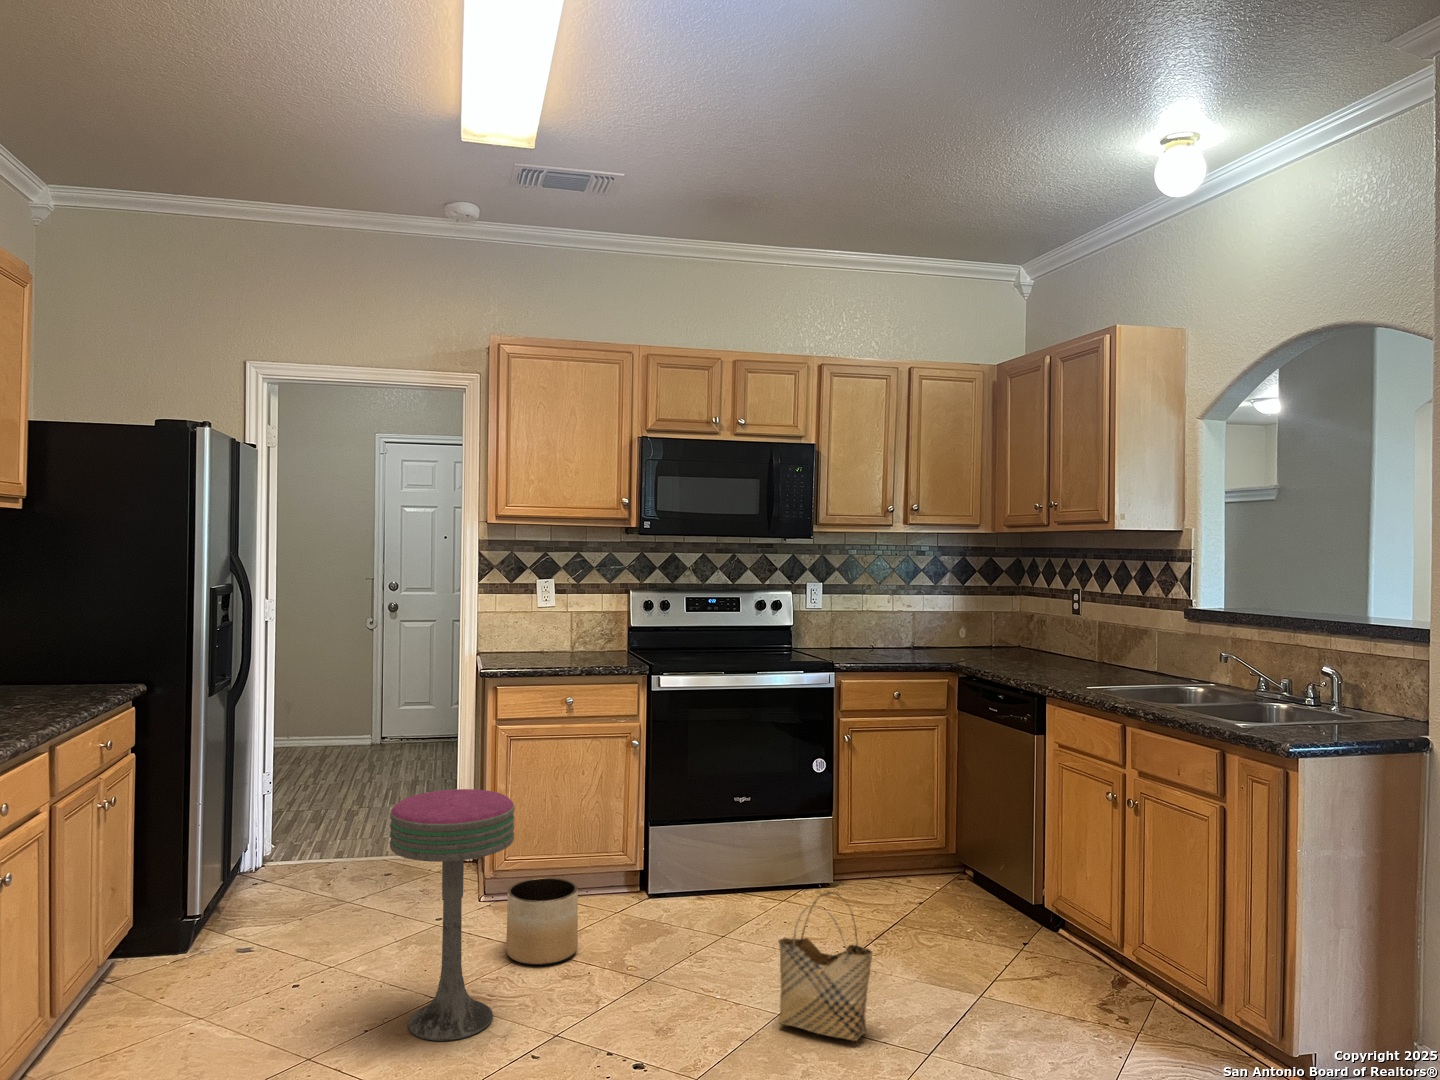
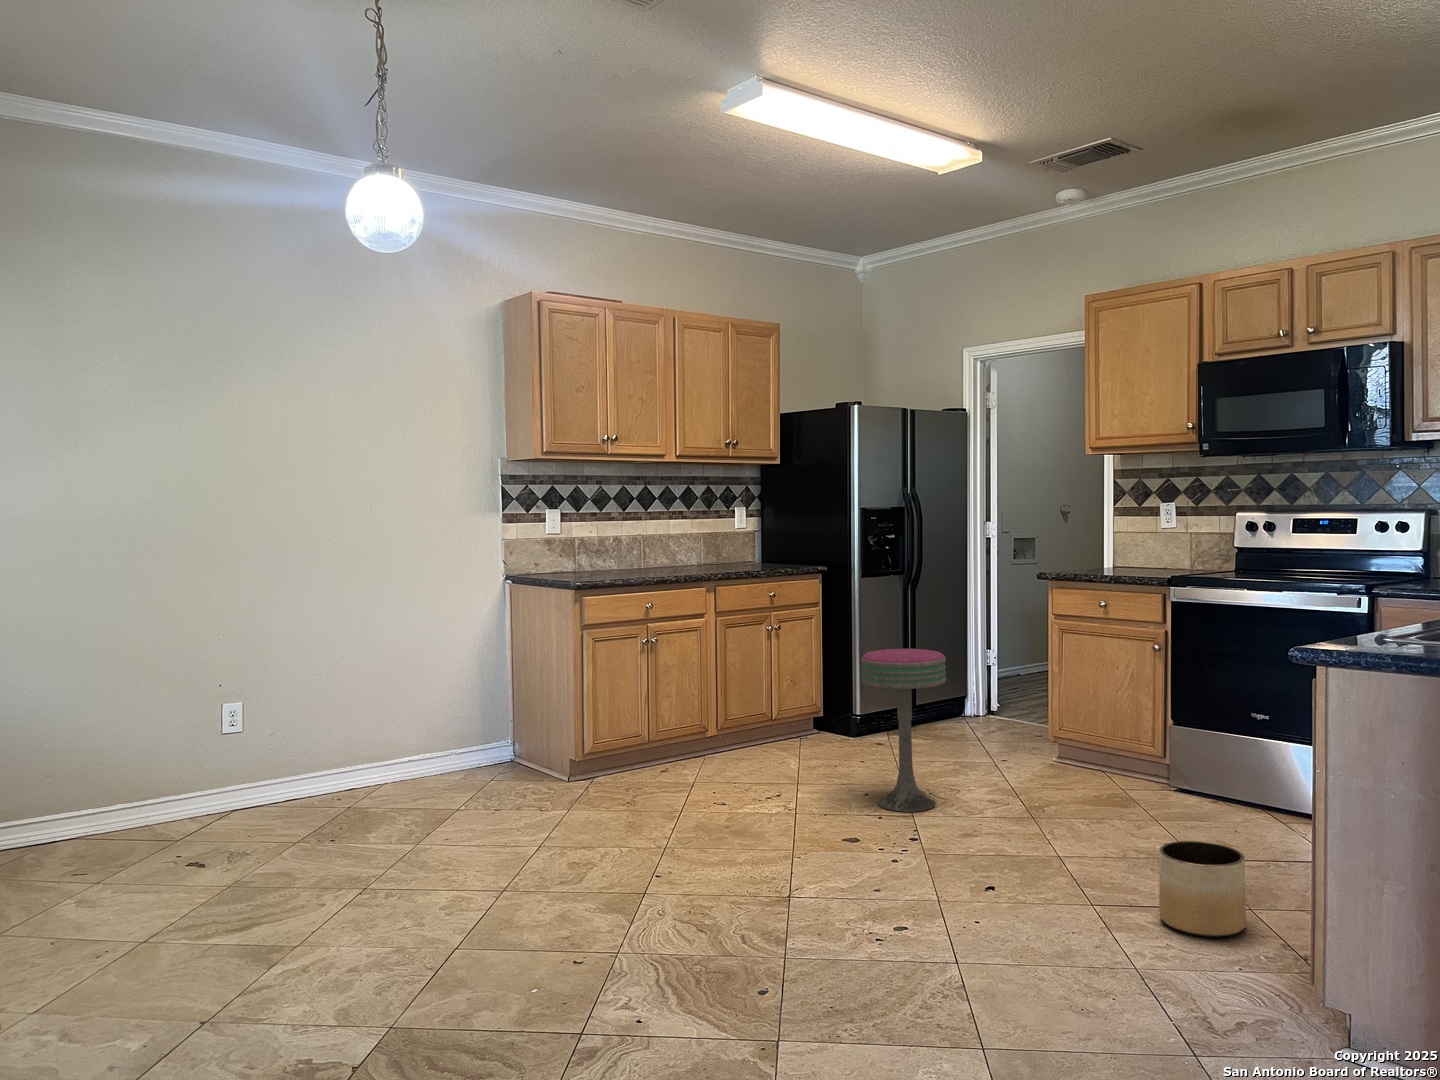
planter: present [506,878,578,965] -> present [1159,841,1246,937]
woven basket: present [778,892,873,1041] -> none [1066,770,1124,894]

